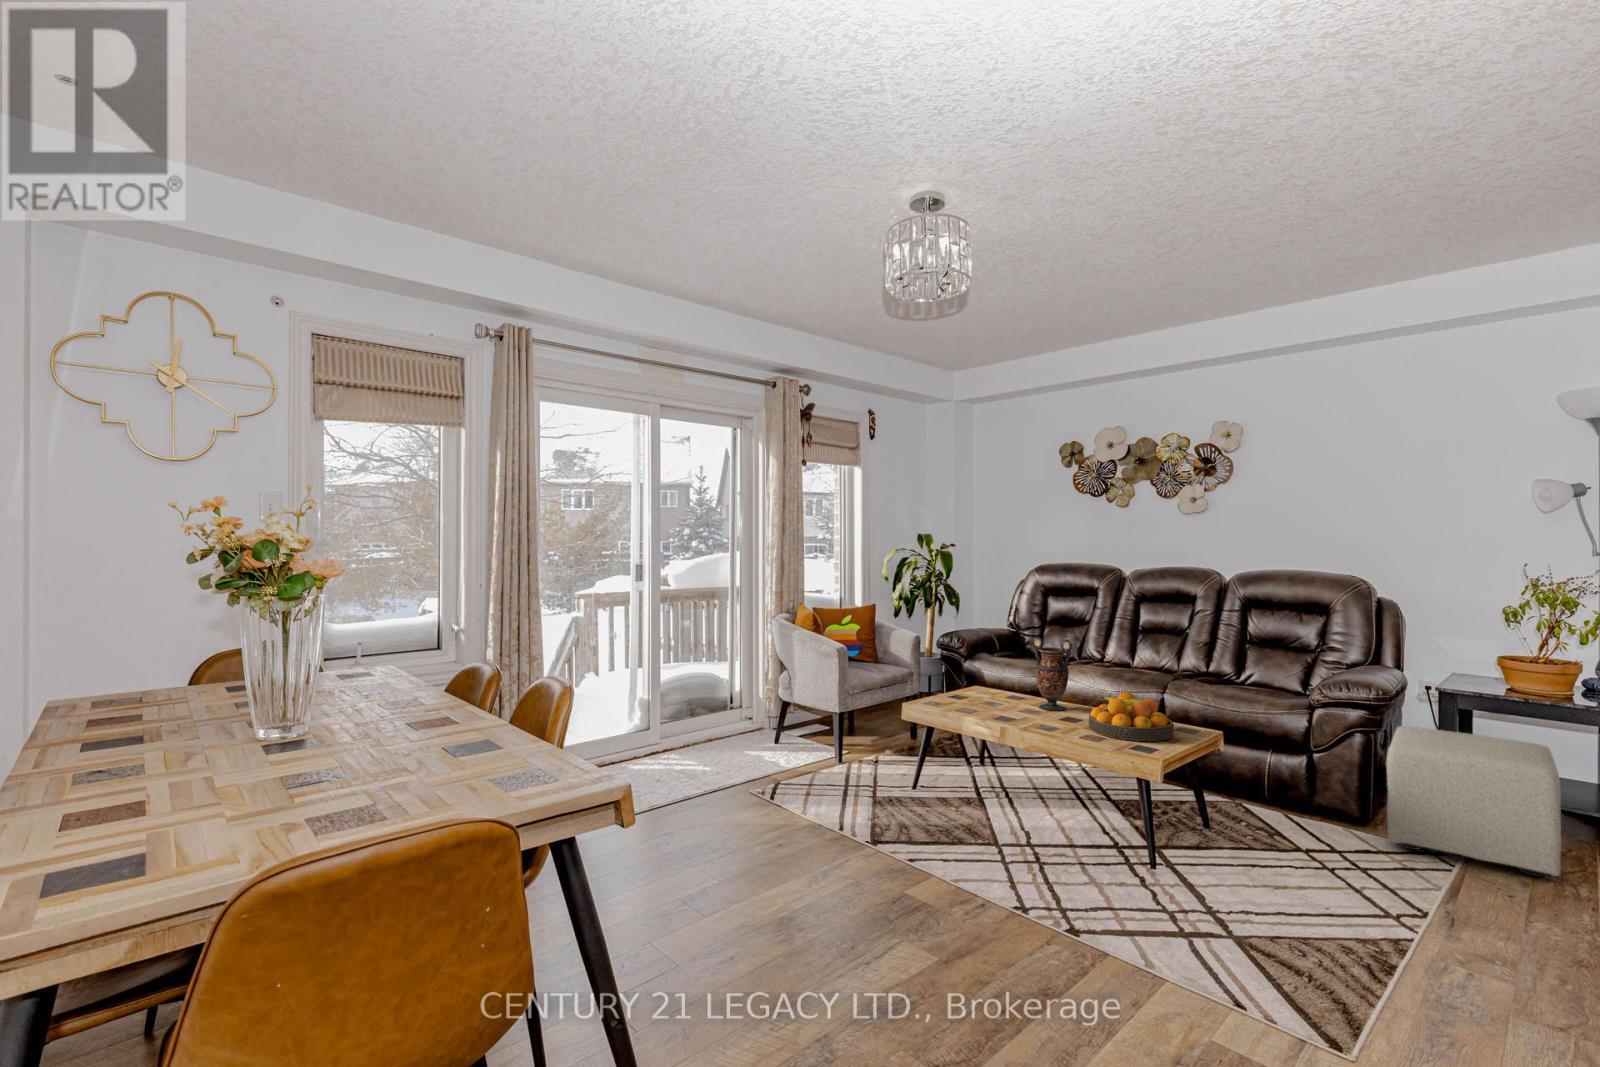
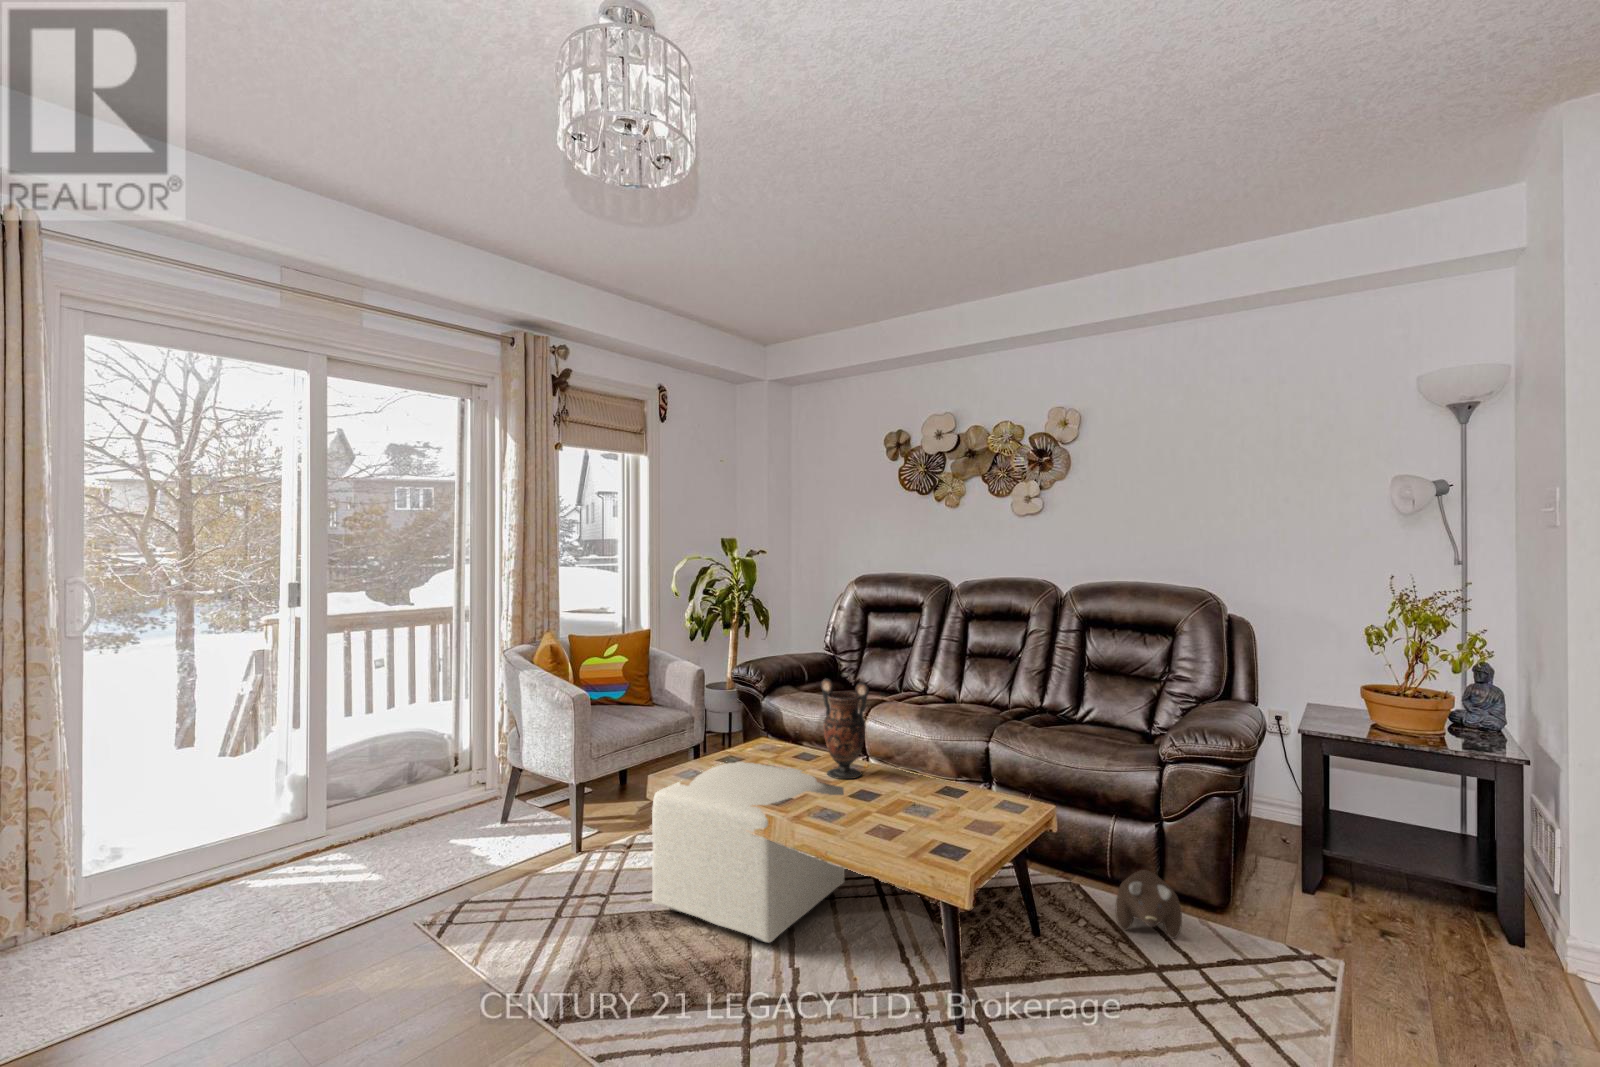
fruit bowl: present [1089,692,1174,741] -> none [883,757,993,834]
ottoman: present [1386,726,1561,877] -> present [652,762,844,942]
plush toy: none [1271,786,1326,835] -> present [1115,870,1182,938]

